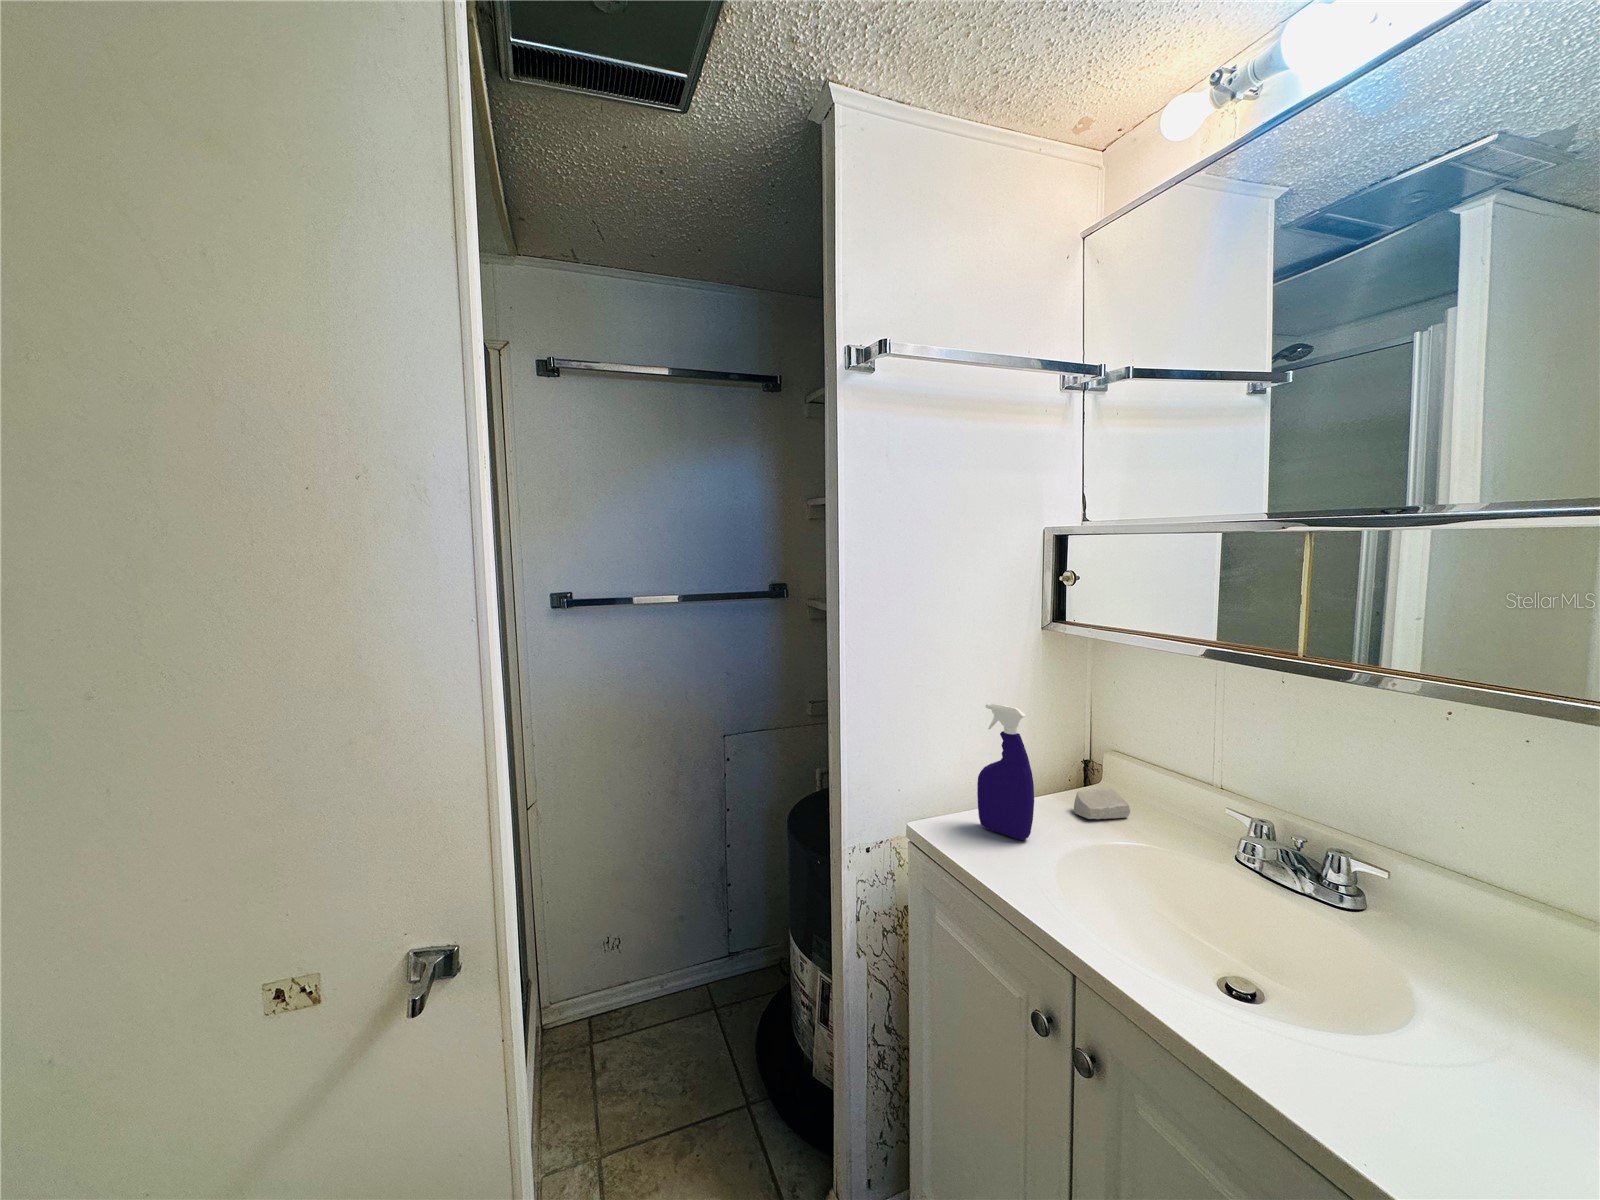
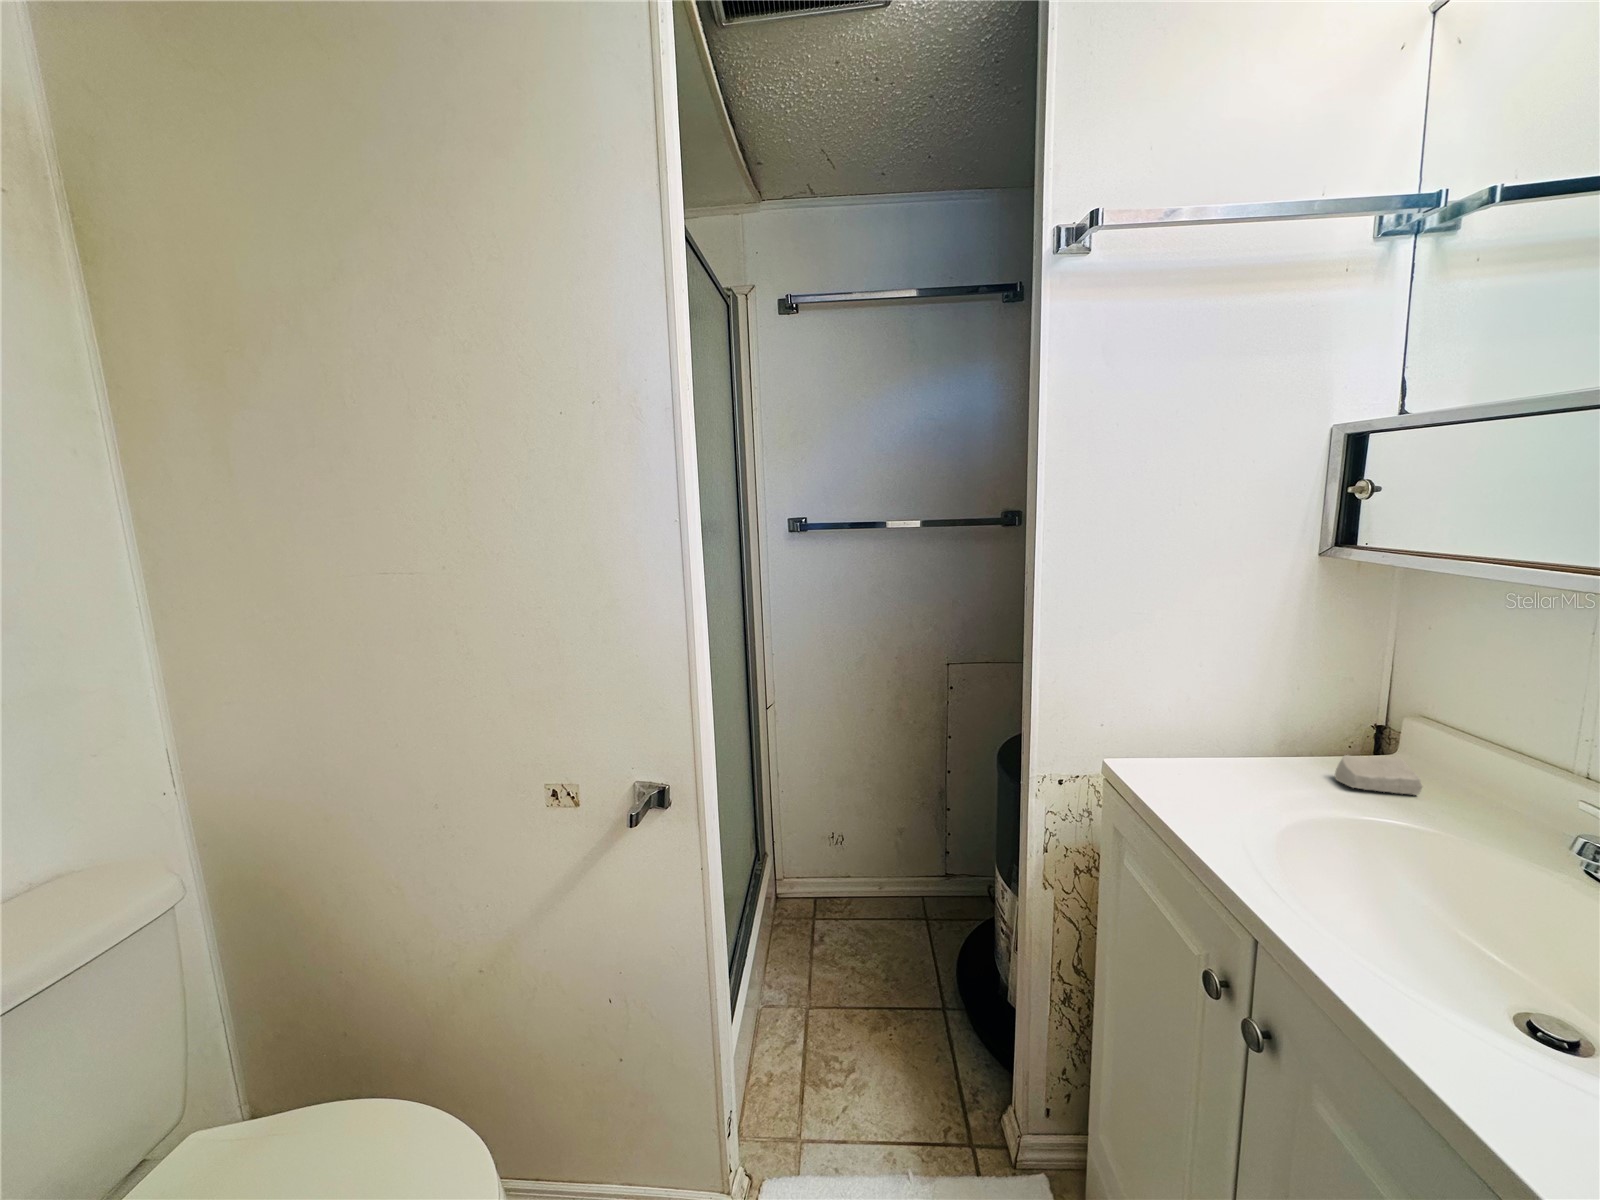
spray bottle: present [977,703,1034,840] -> none [1191,634,1261,793]

